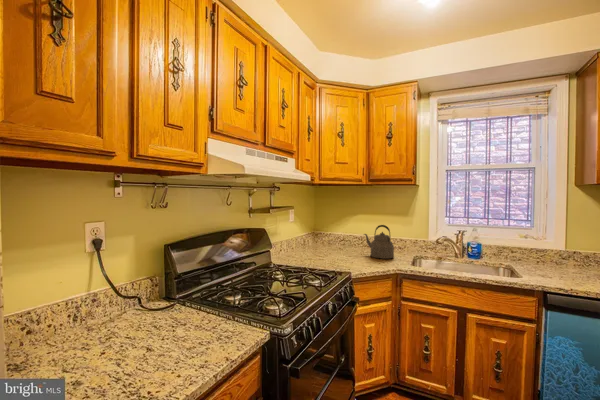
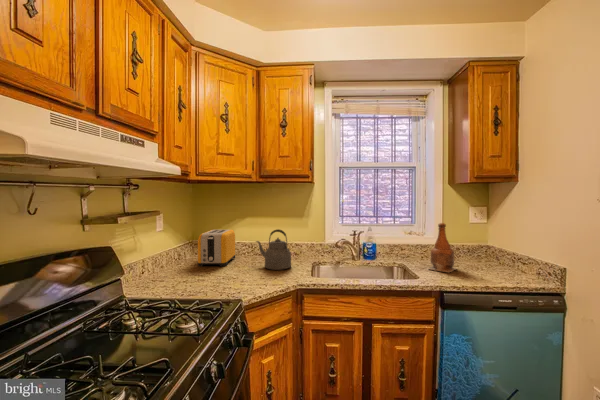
toaster: none [318,223,347,252] -> present [198,230,235,266]
bottle: none [537,226,577,277] -> present [429,223,457,272]

